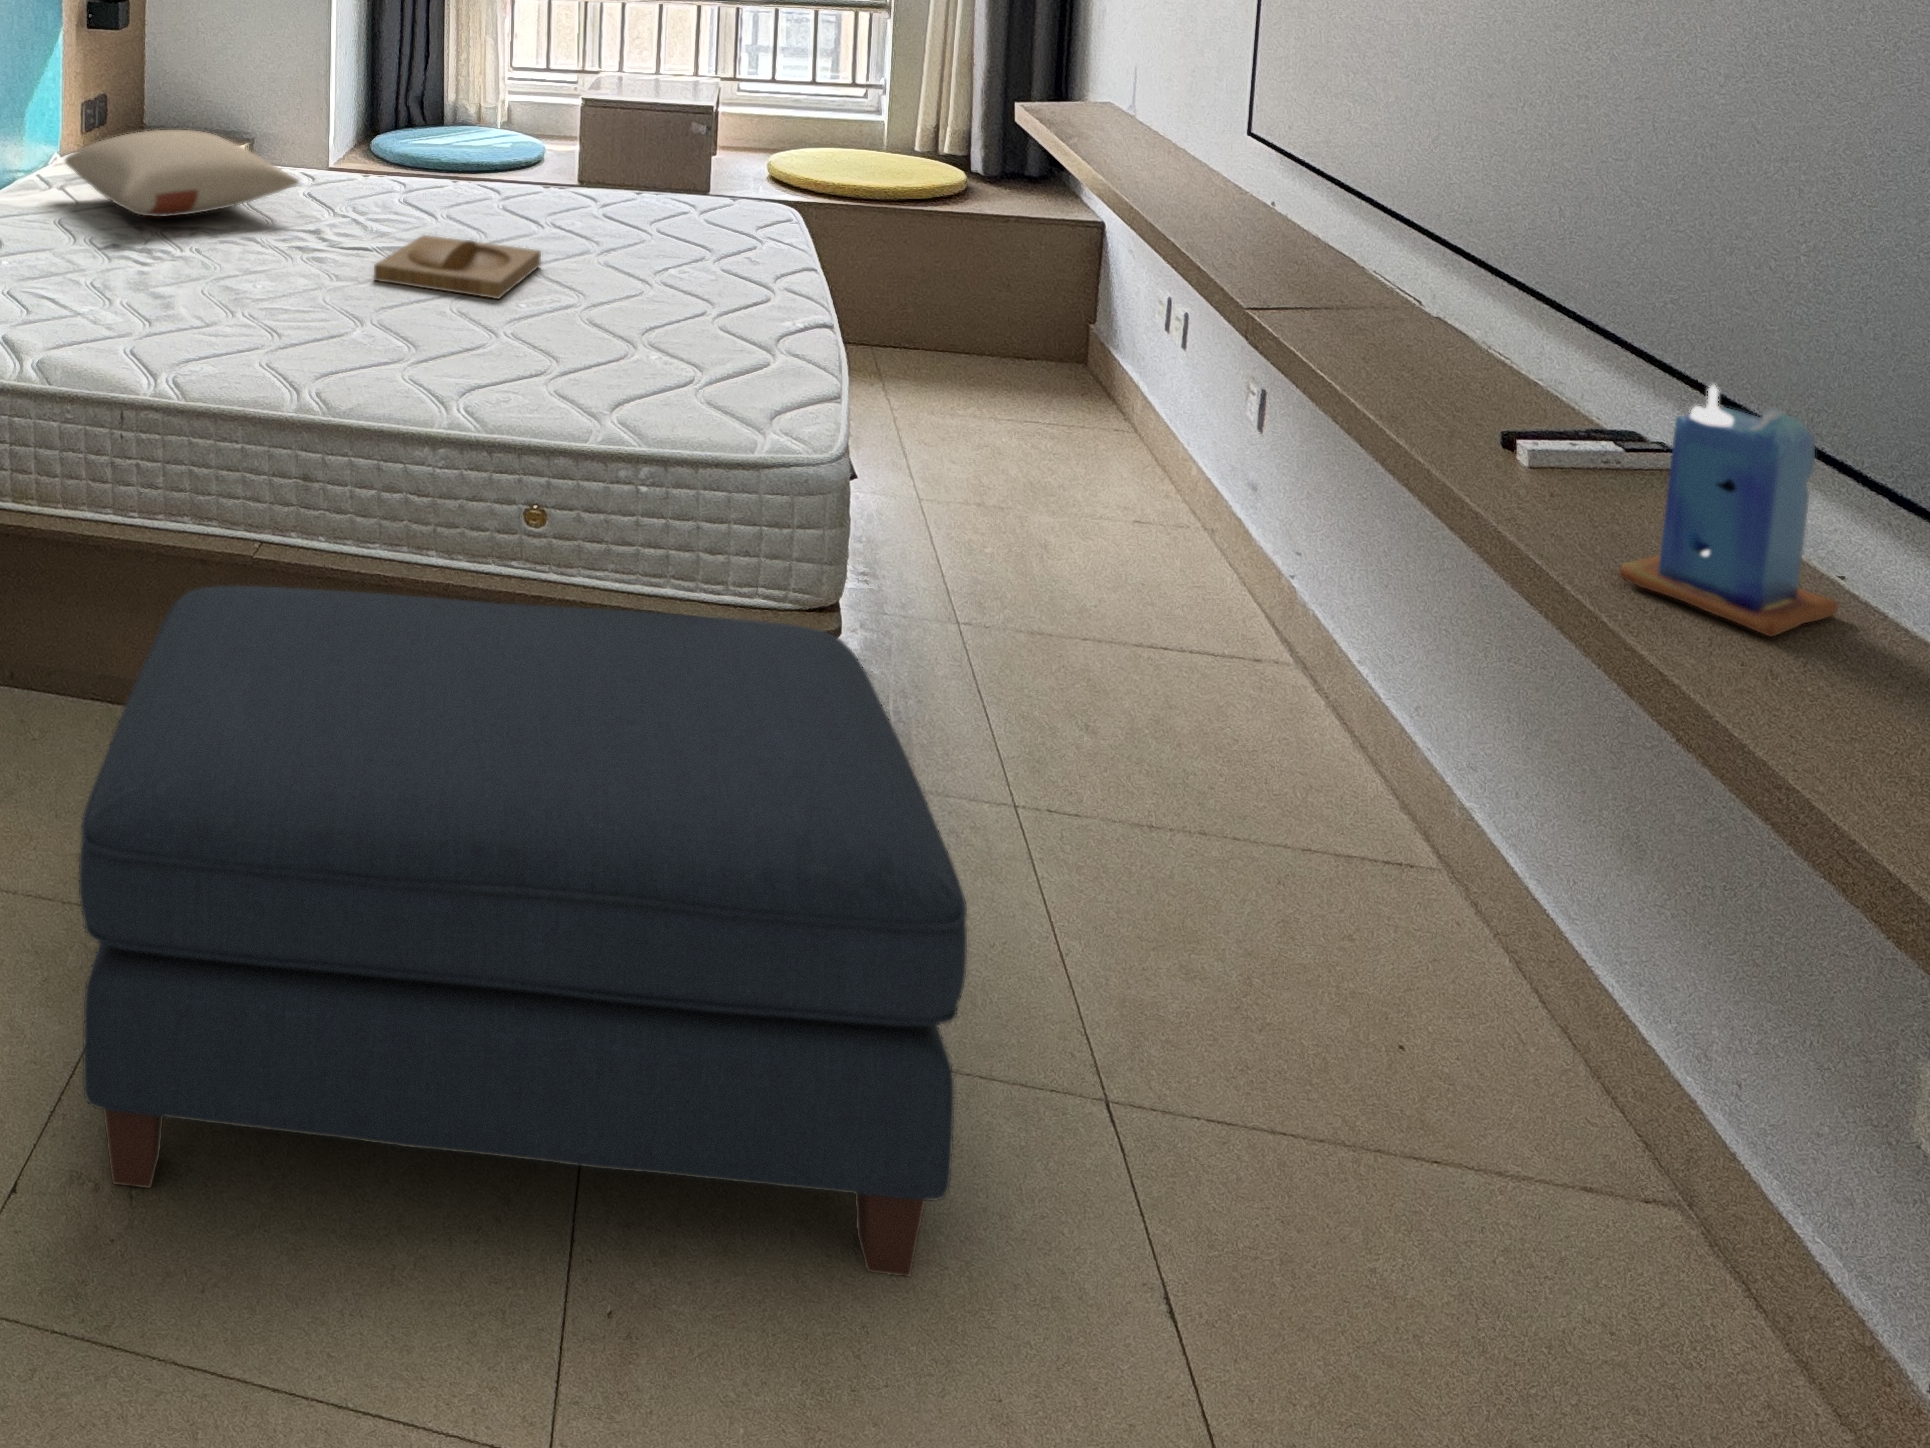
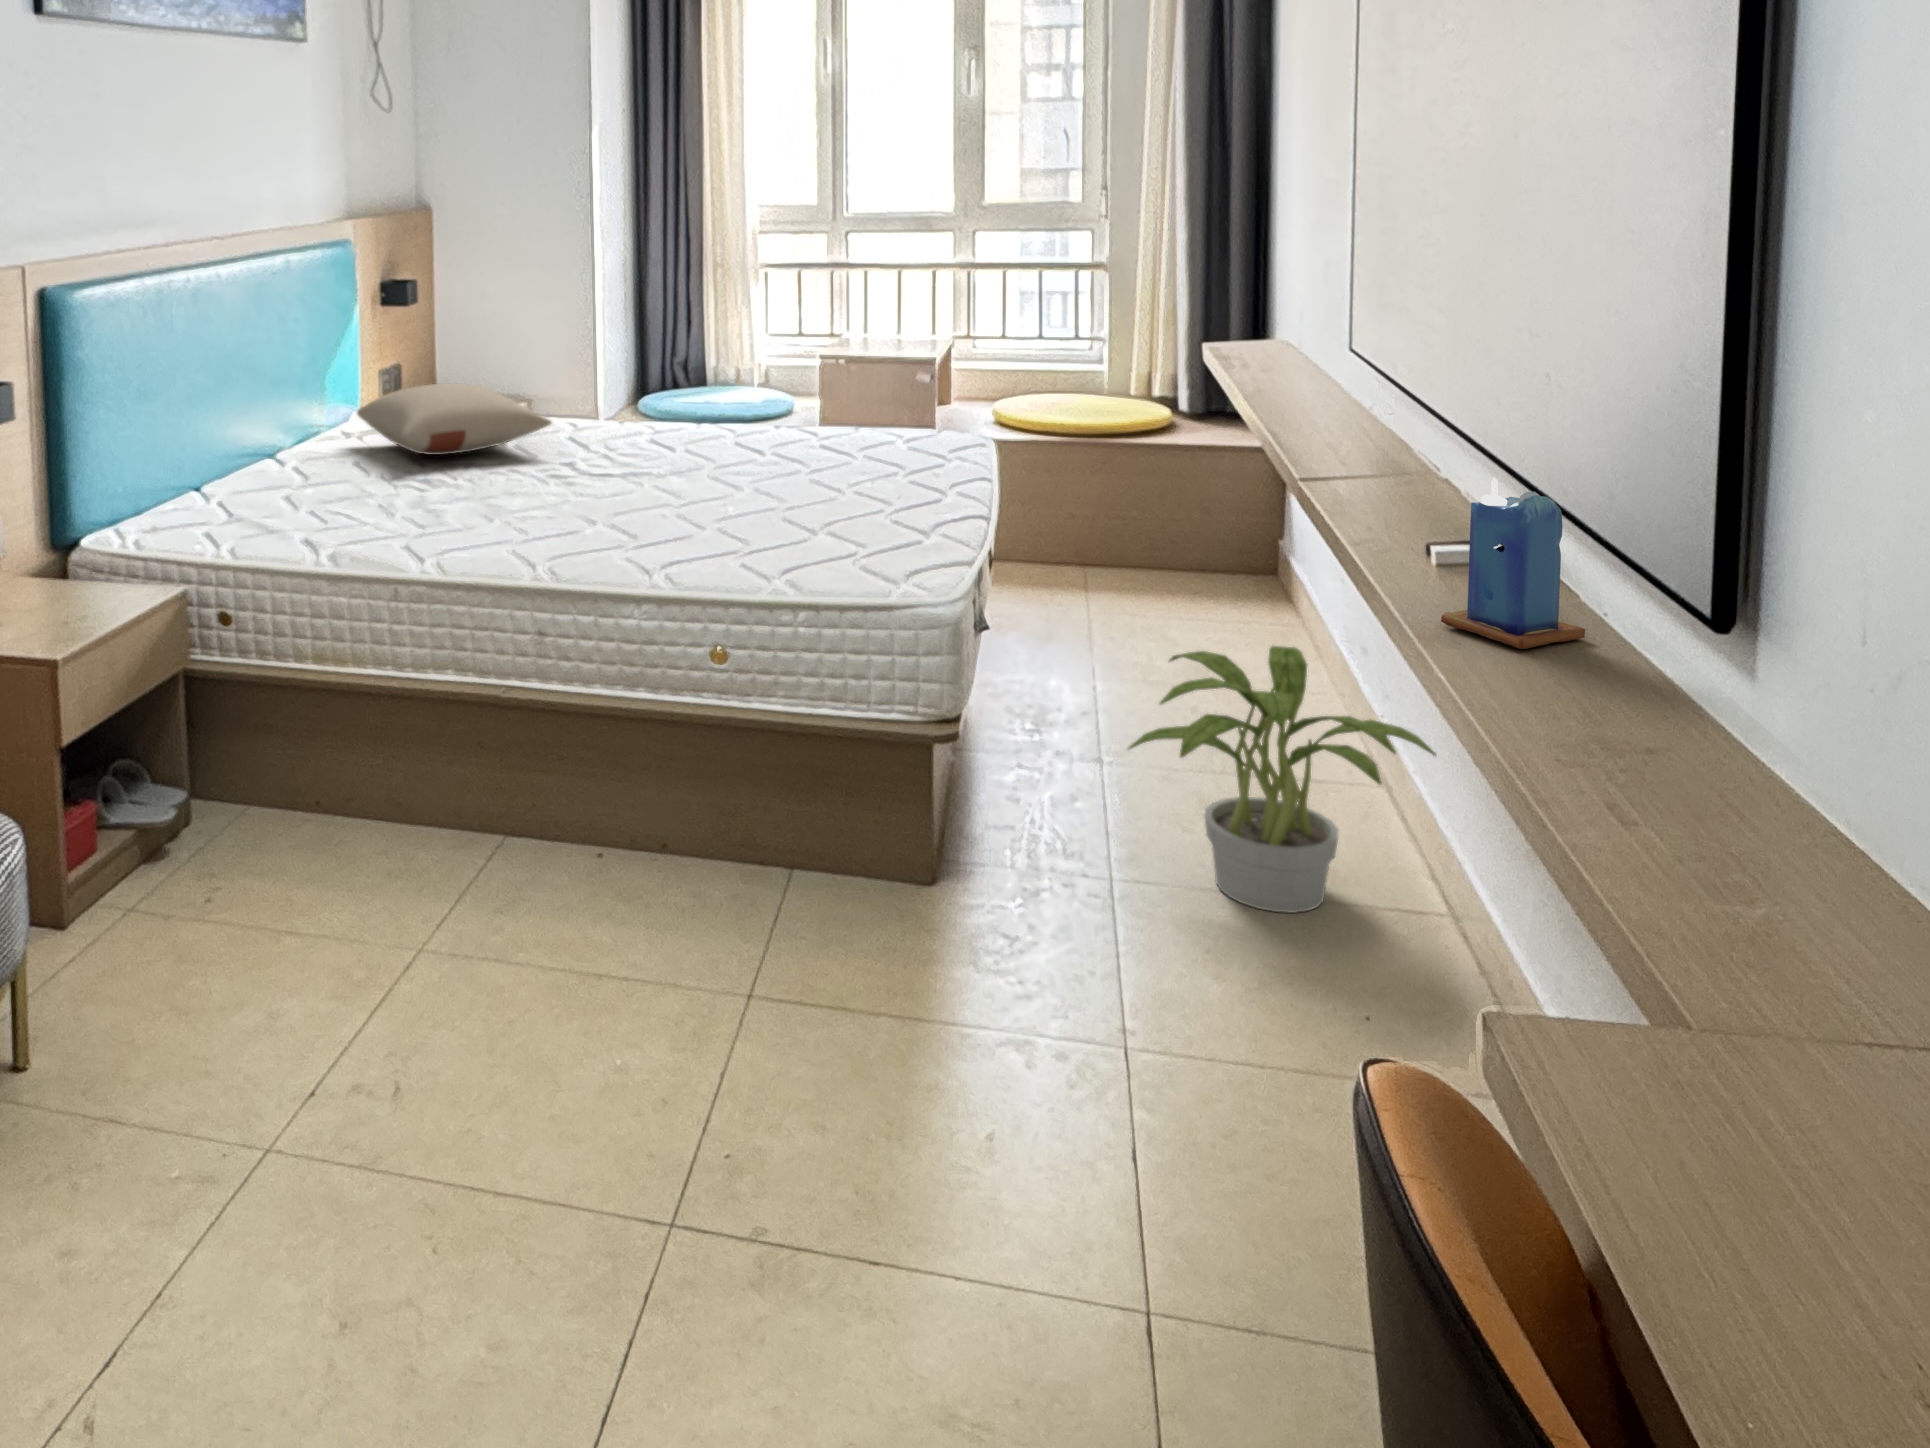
tray: present [374,235,541,299] -> none [607,461,750,505]
potted plant: none [1034,506,1437,854] -> present [1128,646,1436,913]
ottoman: present [79,586,967,1276] -> none [351,702,976,1141]

